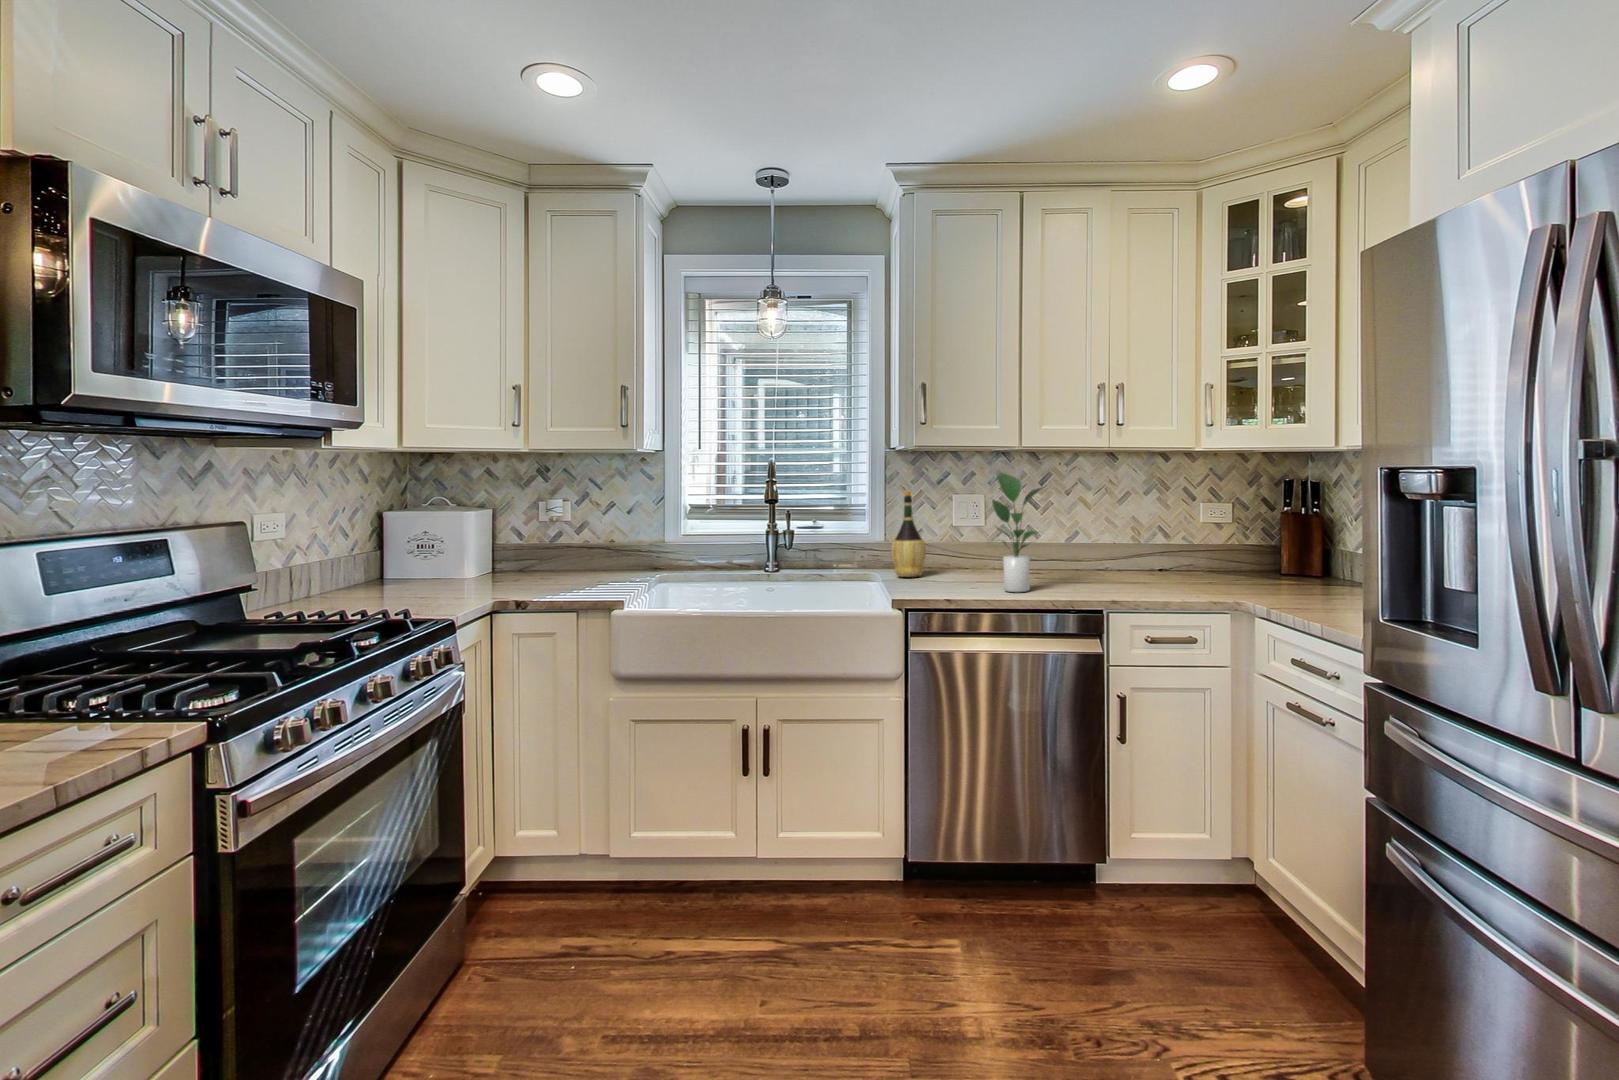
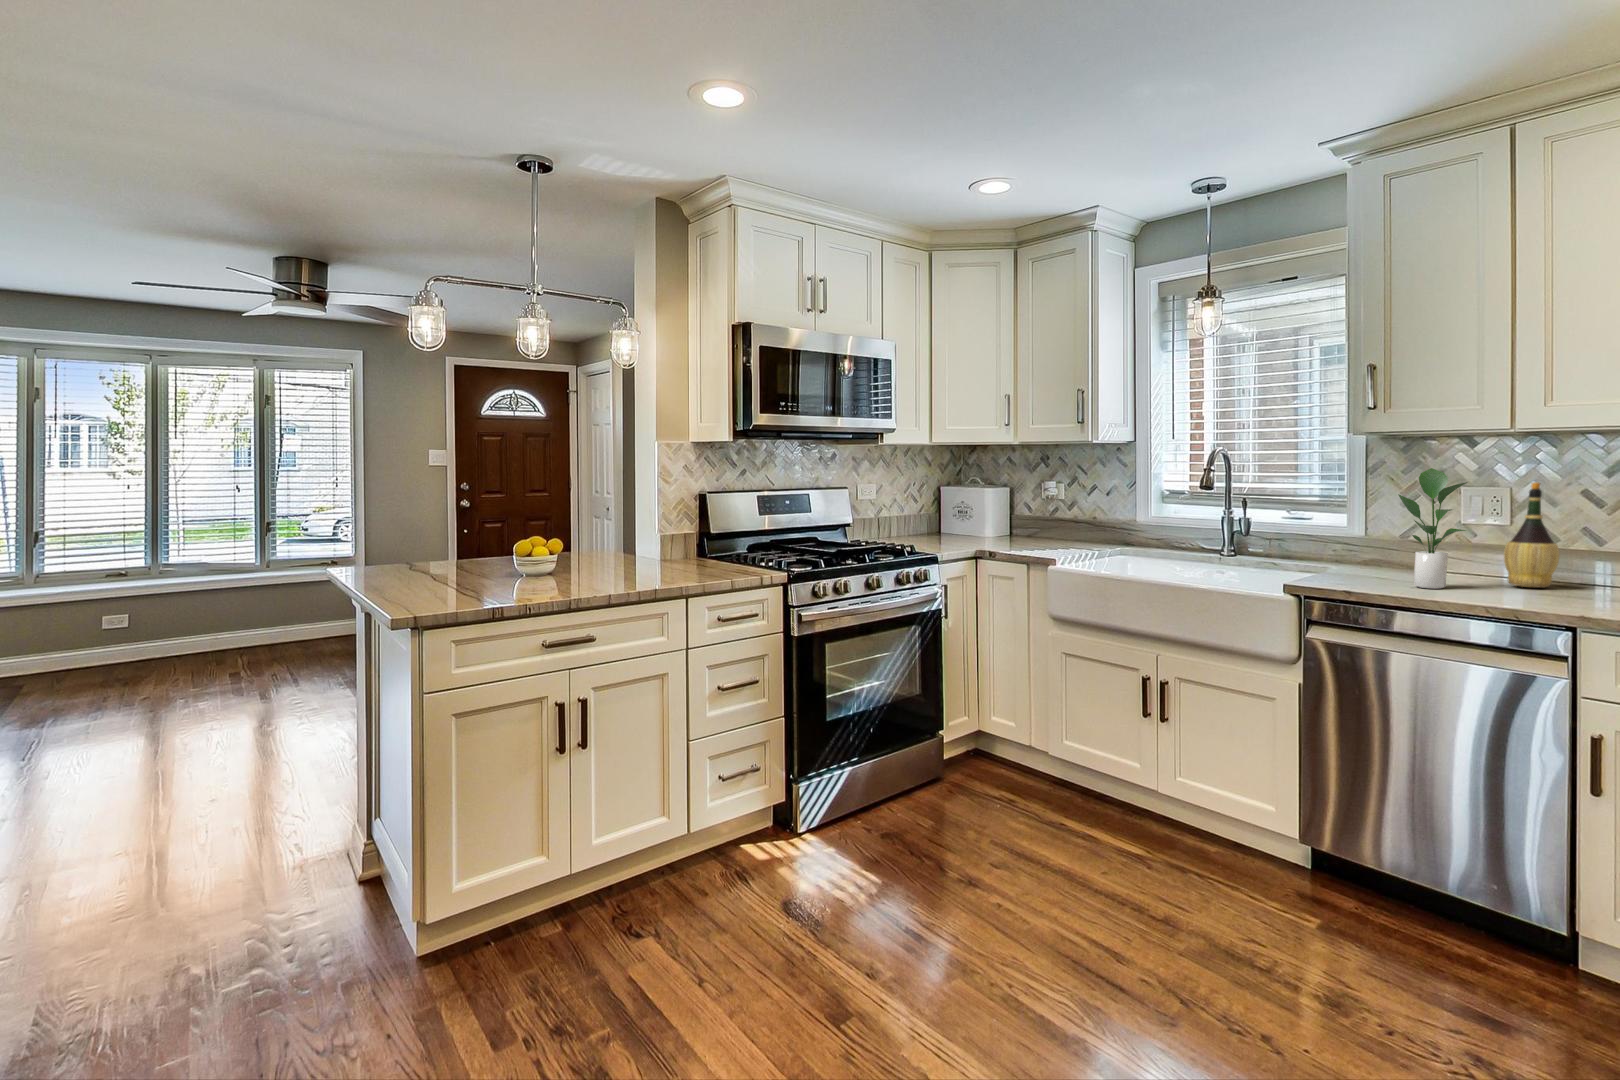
wine bottle: present [891,491,926,577] -> present [1504,482,1560,588]

